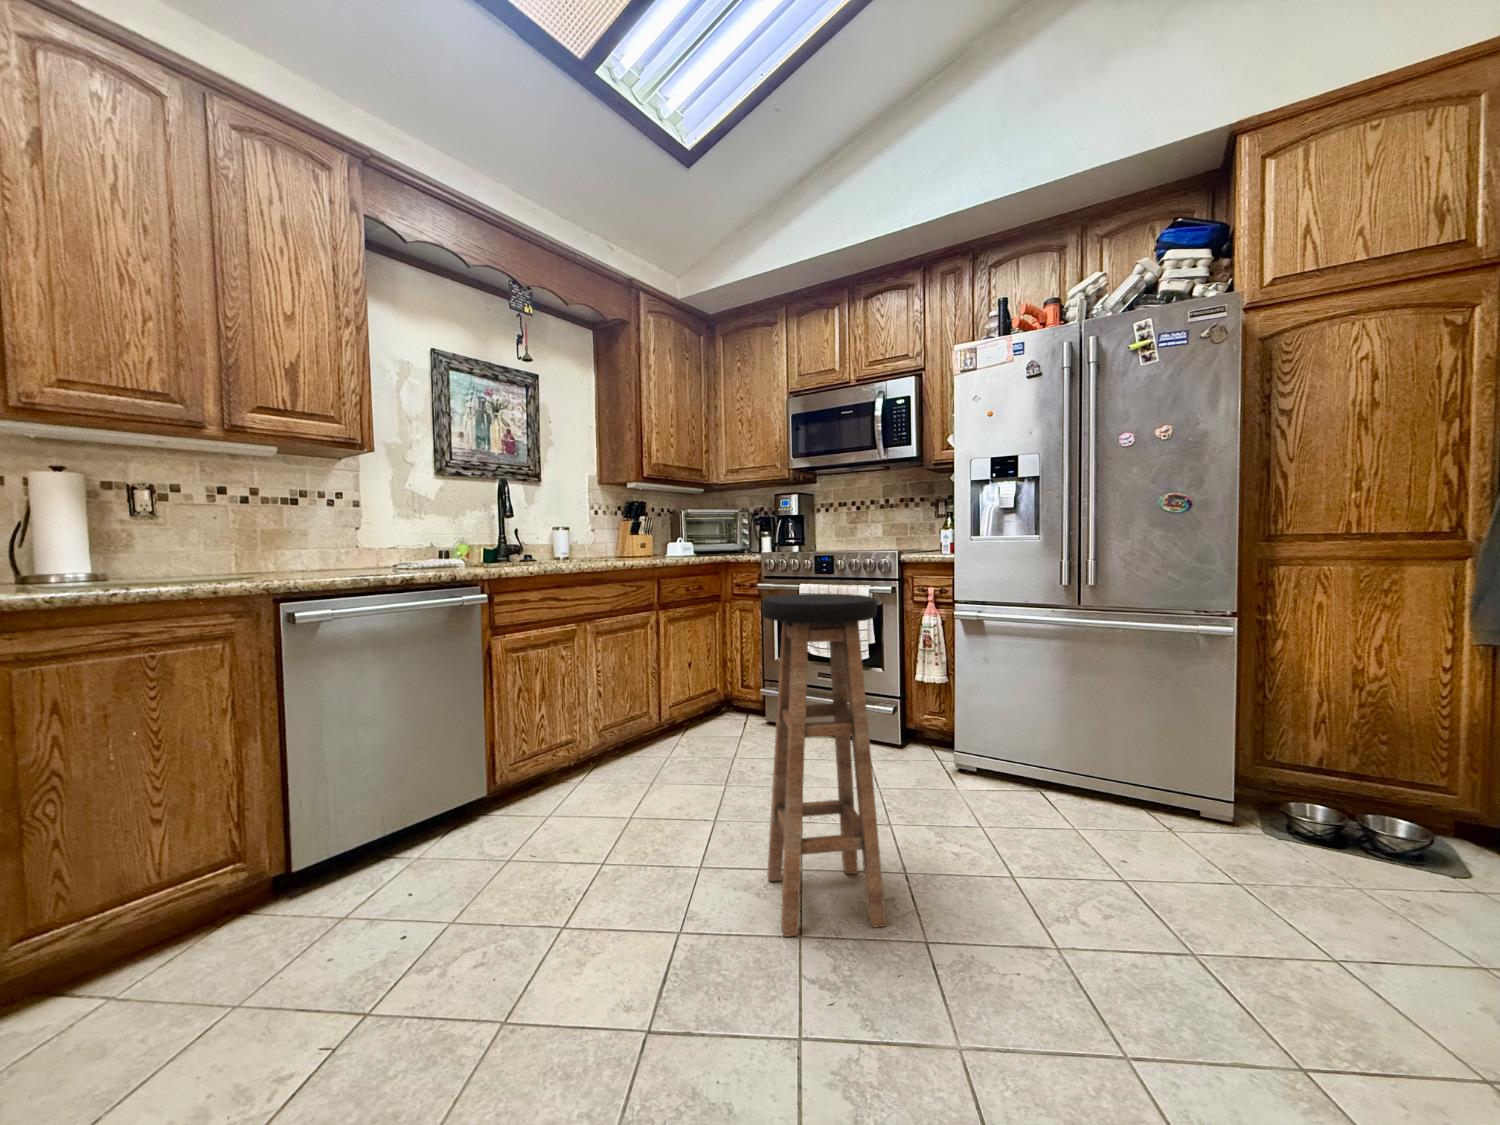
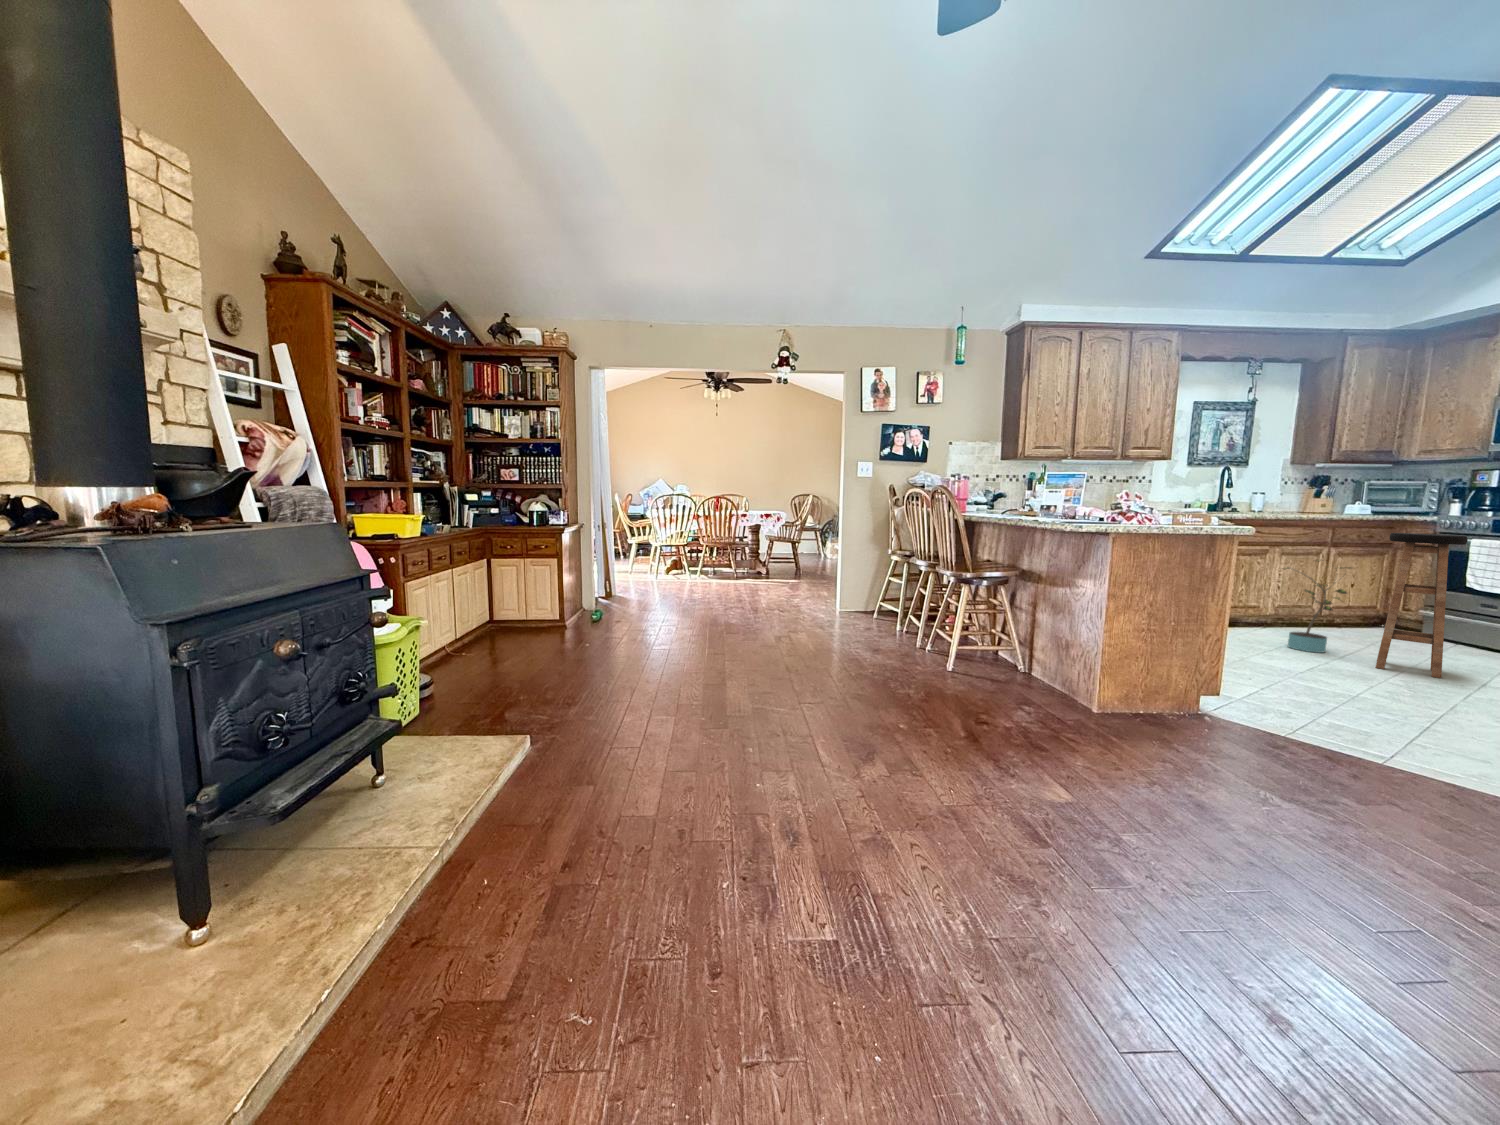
potted plant: none [582,661,707,896] -> present [1285,560,1351,653]

